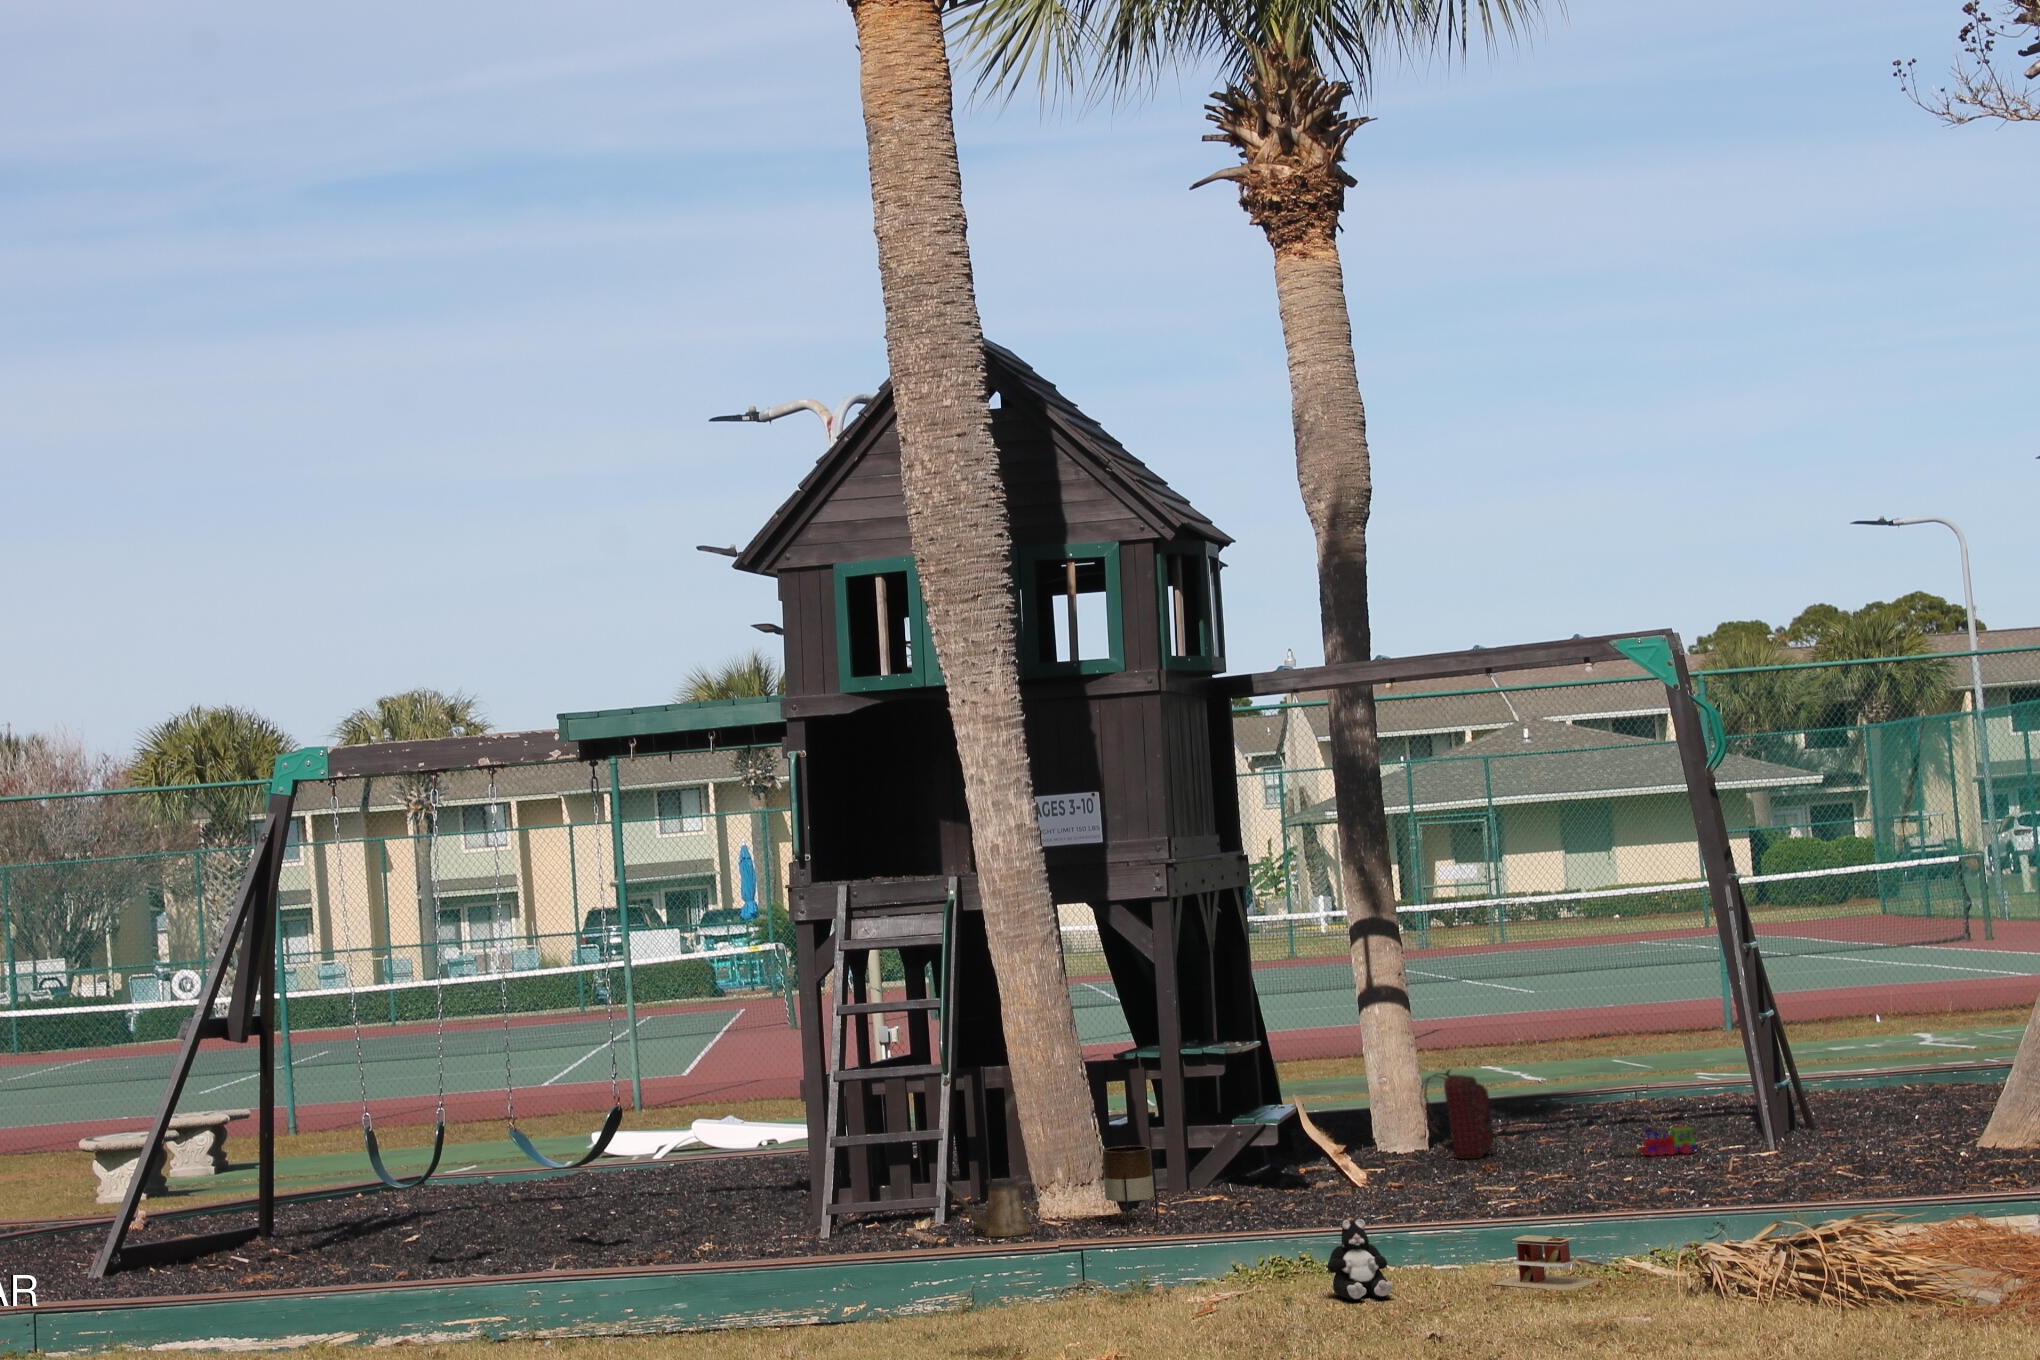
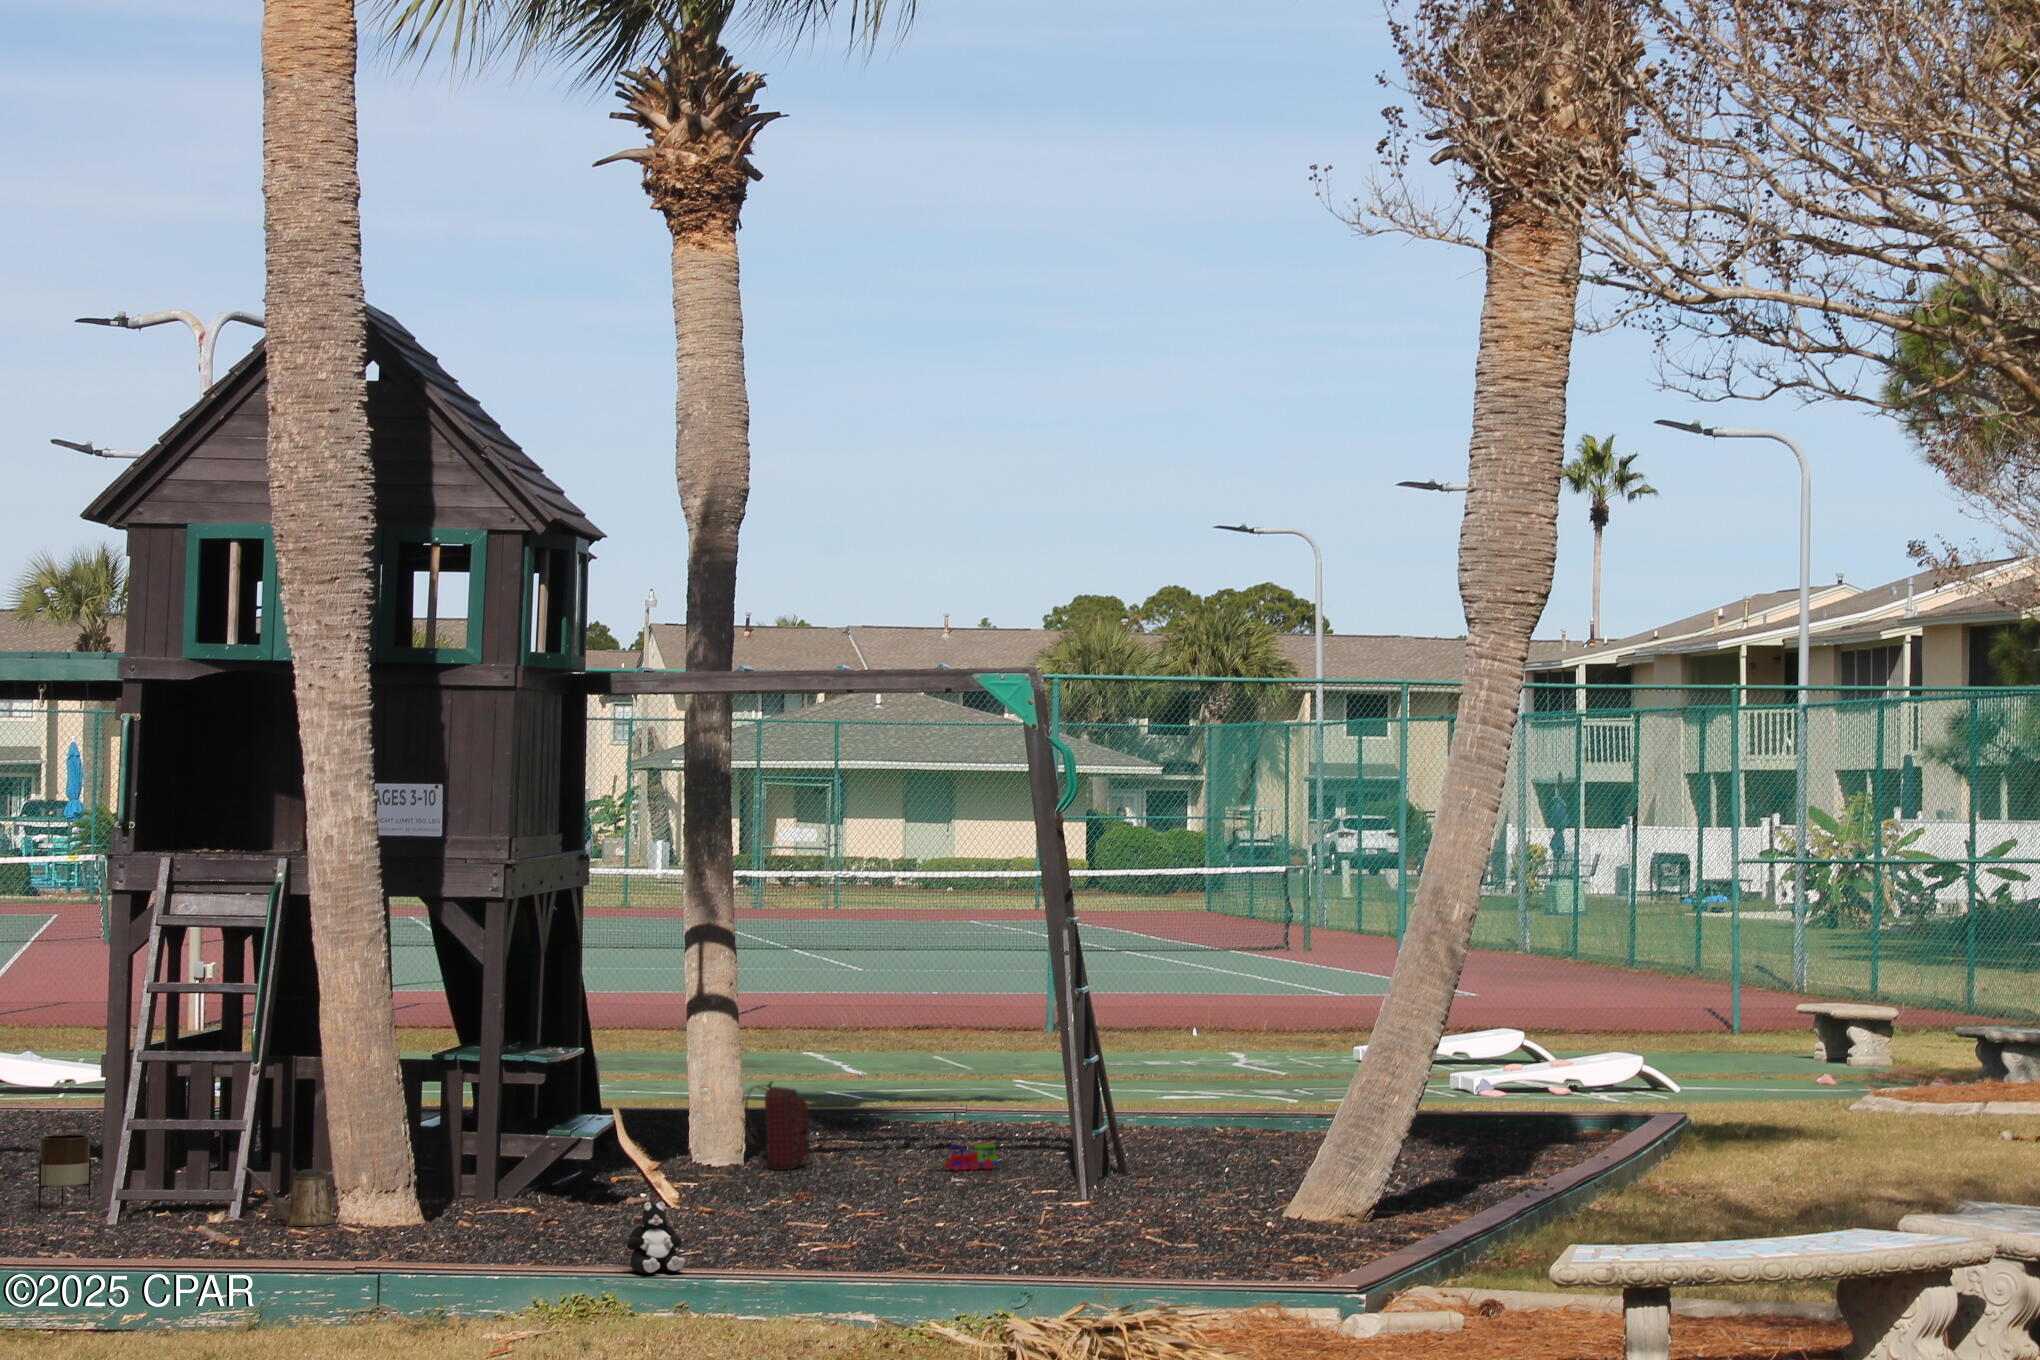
planter: present [1102,1146,1158,1229] -> present [38,1134,91,1212]
toy house: present [1493,1234,1600,1290] -> none [774,1219,871,1269]

